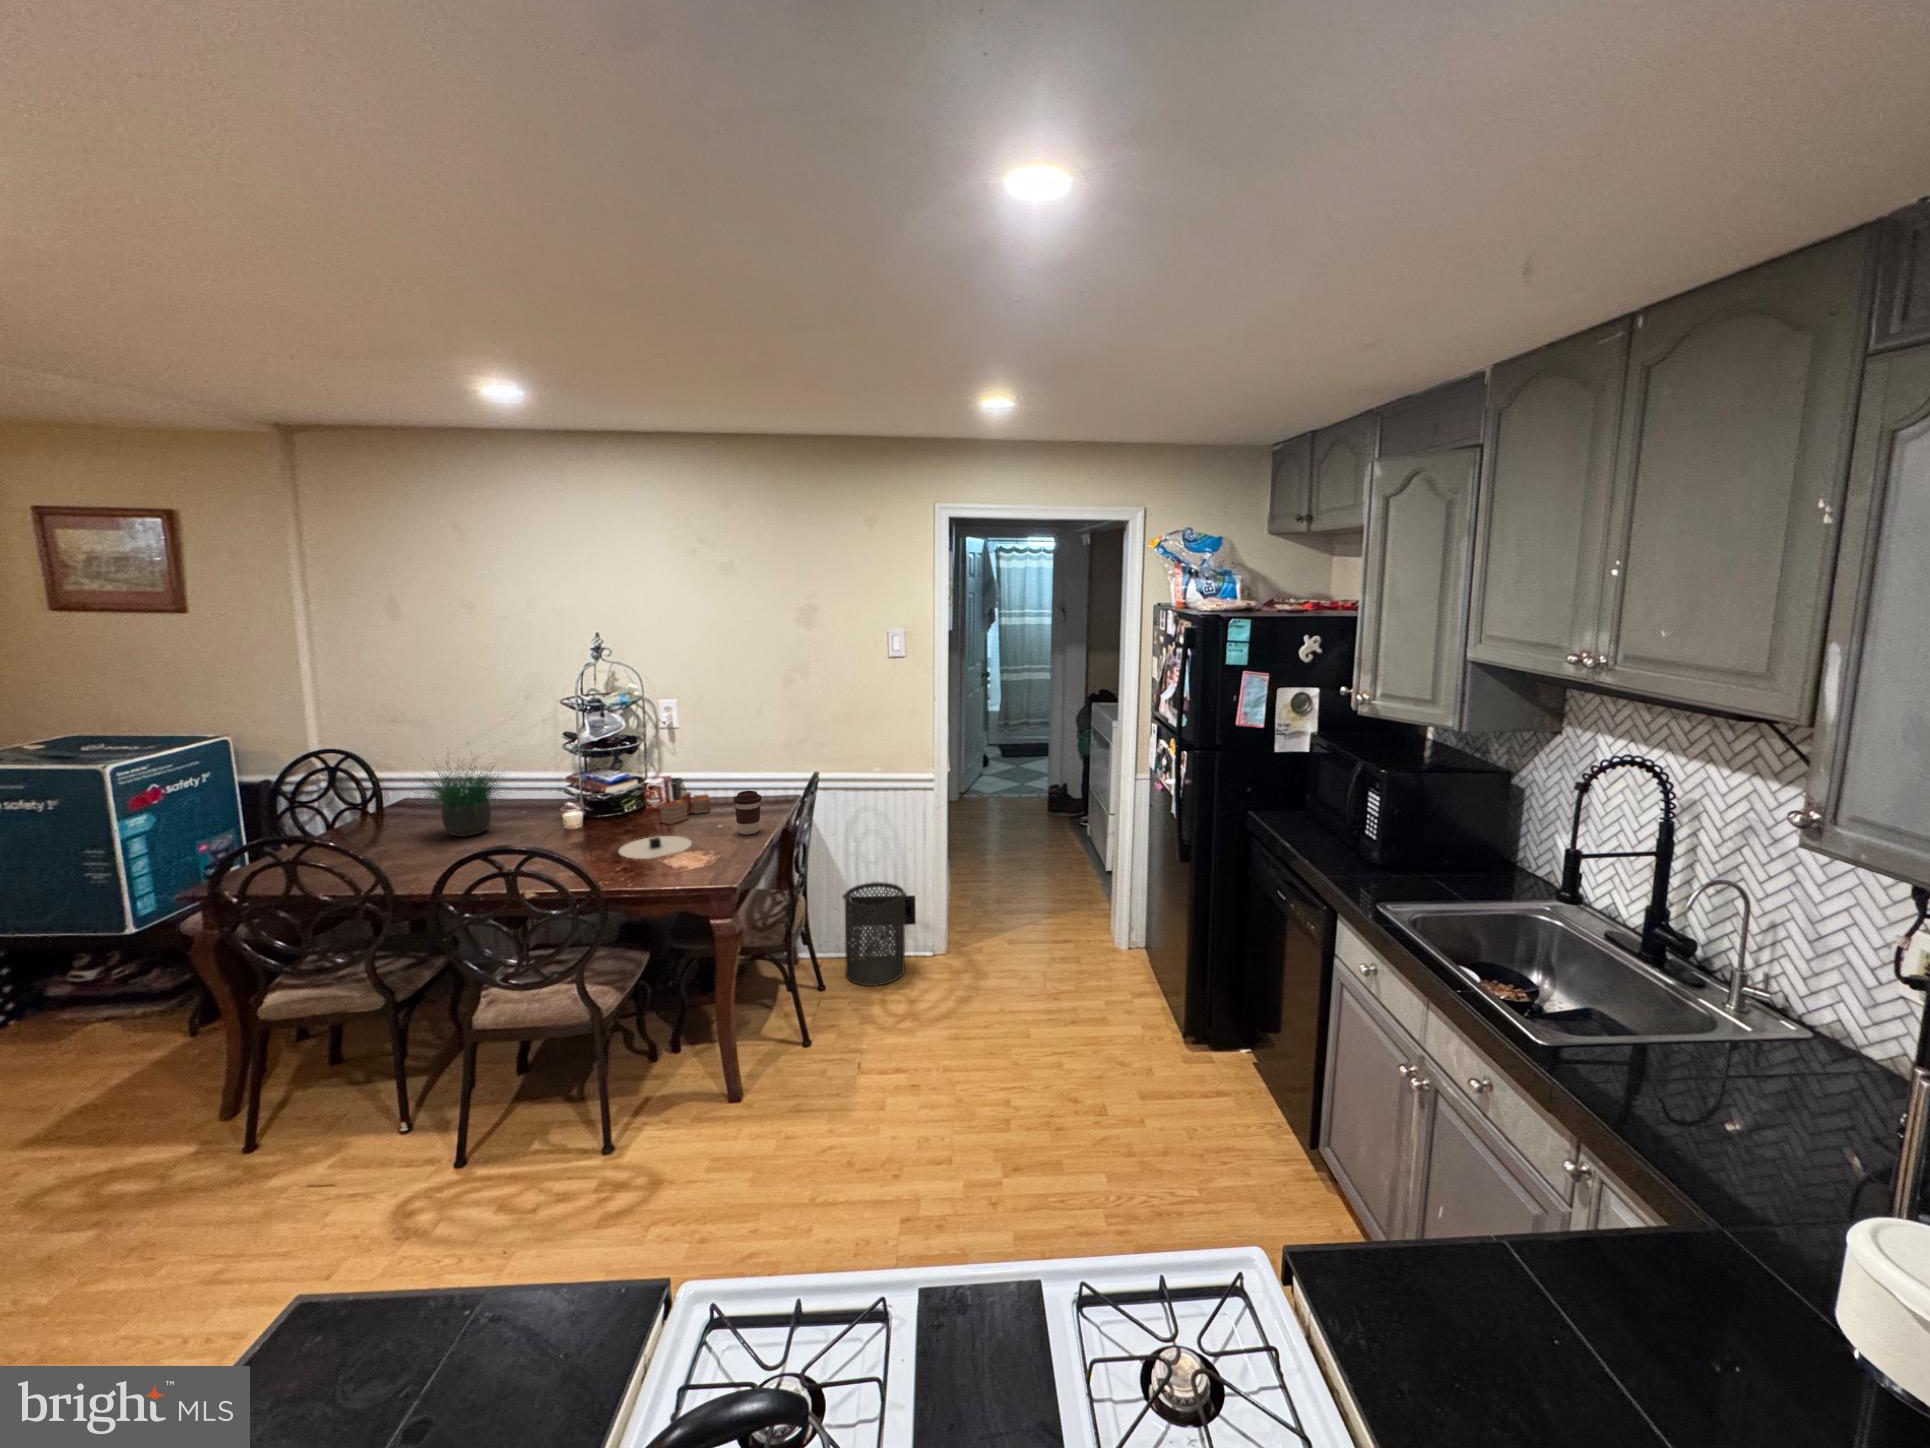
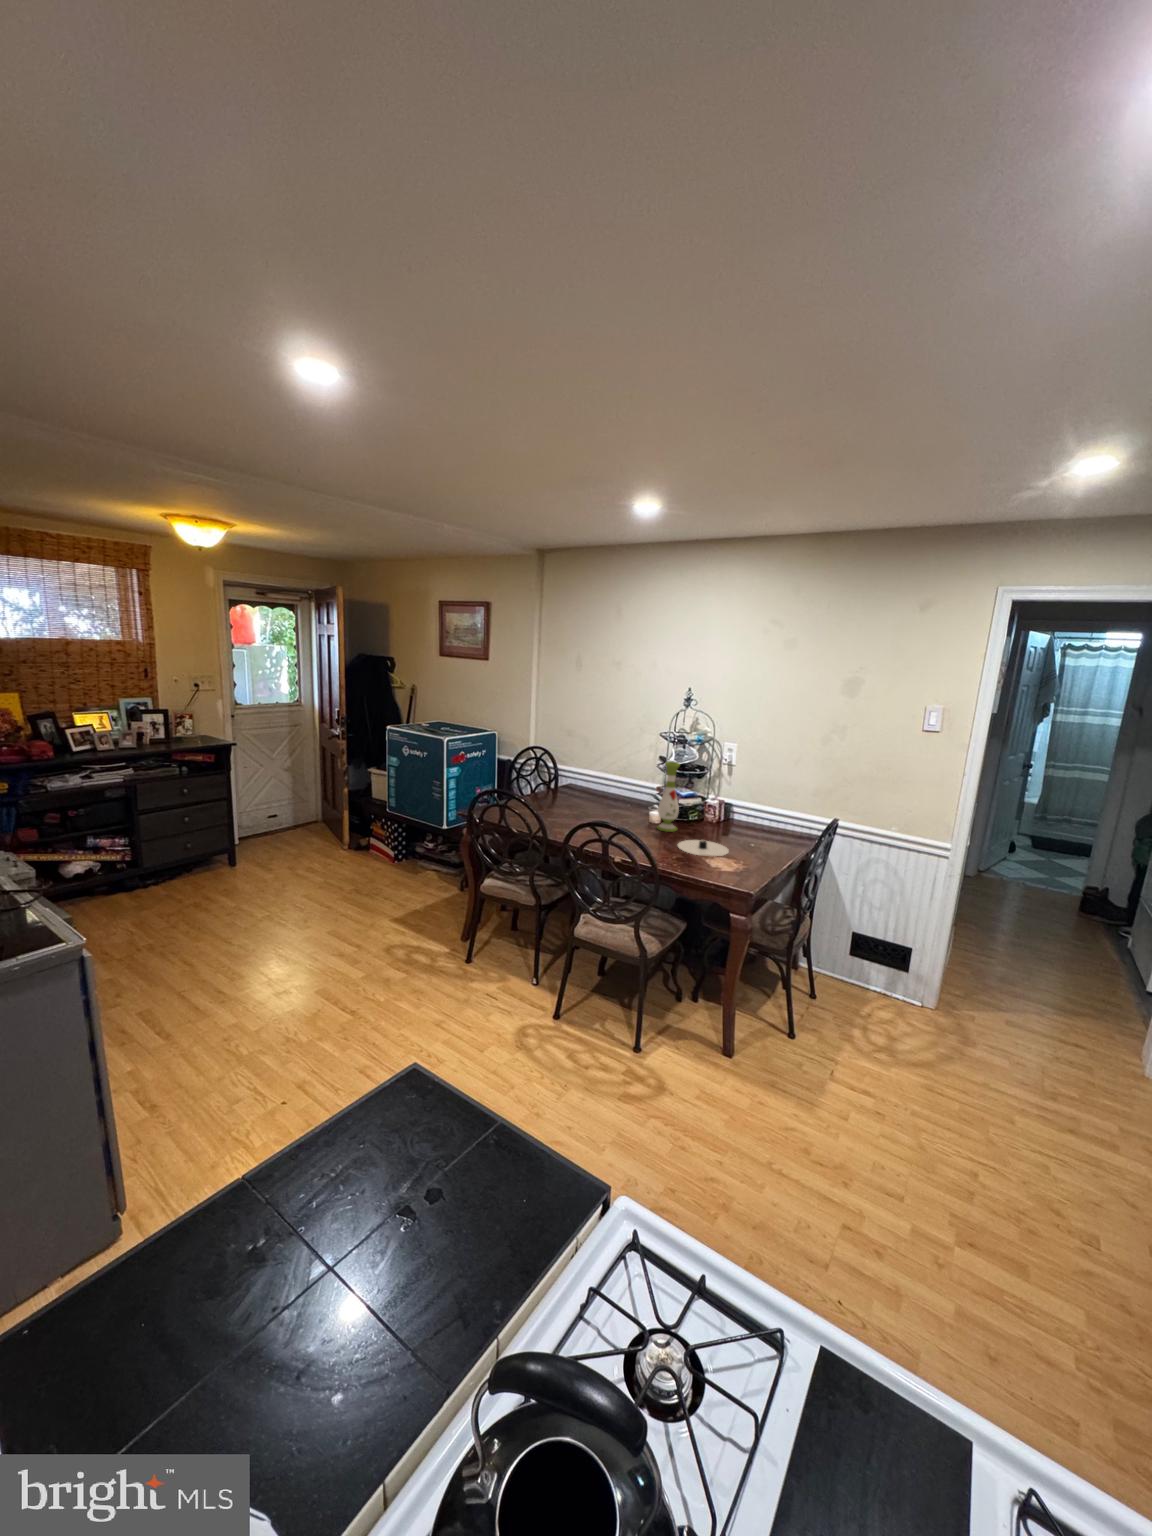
vase: none [579,739,613,838] -> present [657,761,680,832]
potted plant: present [419,762,501,837] -> none [567,749,626,813]
coffee cup: present [733,791,762,834] -> none [765,821,788,856]
book: present [660,792,710,824] -> none [710,813,749,835]
trash can: present [843,882,907,986] -> none [836,923,906,1016]

